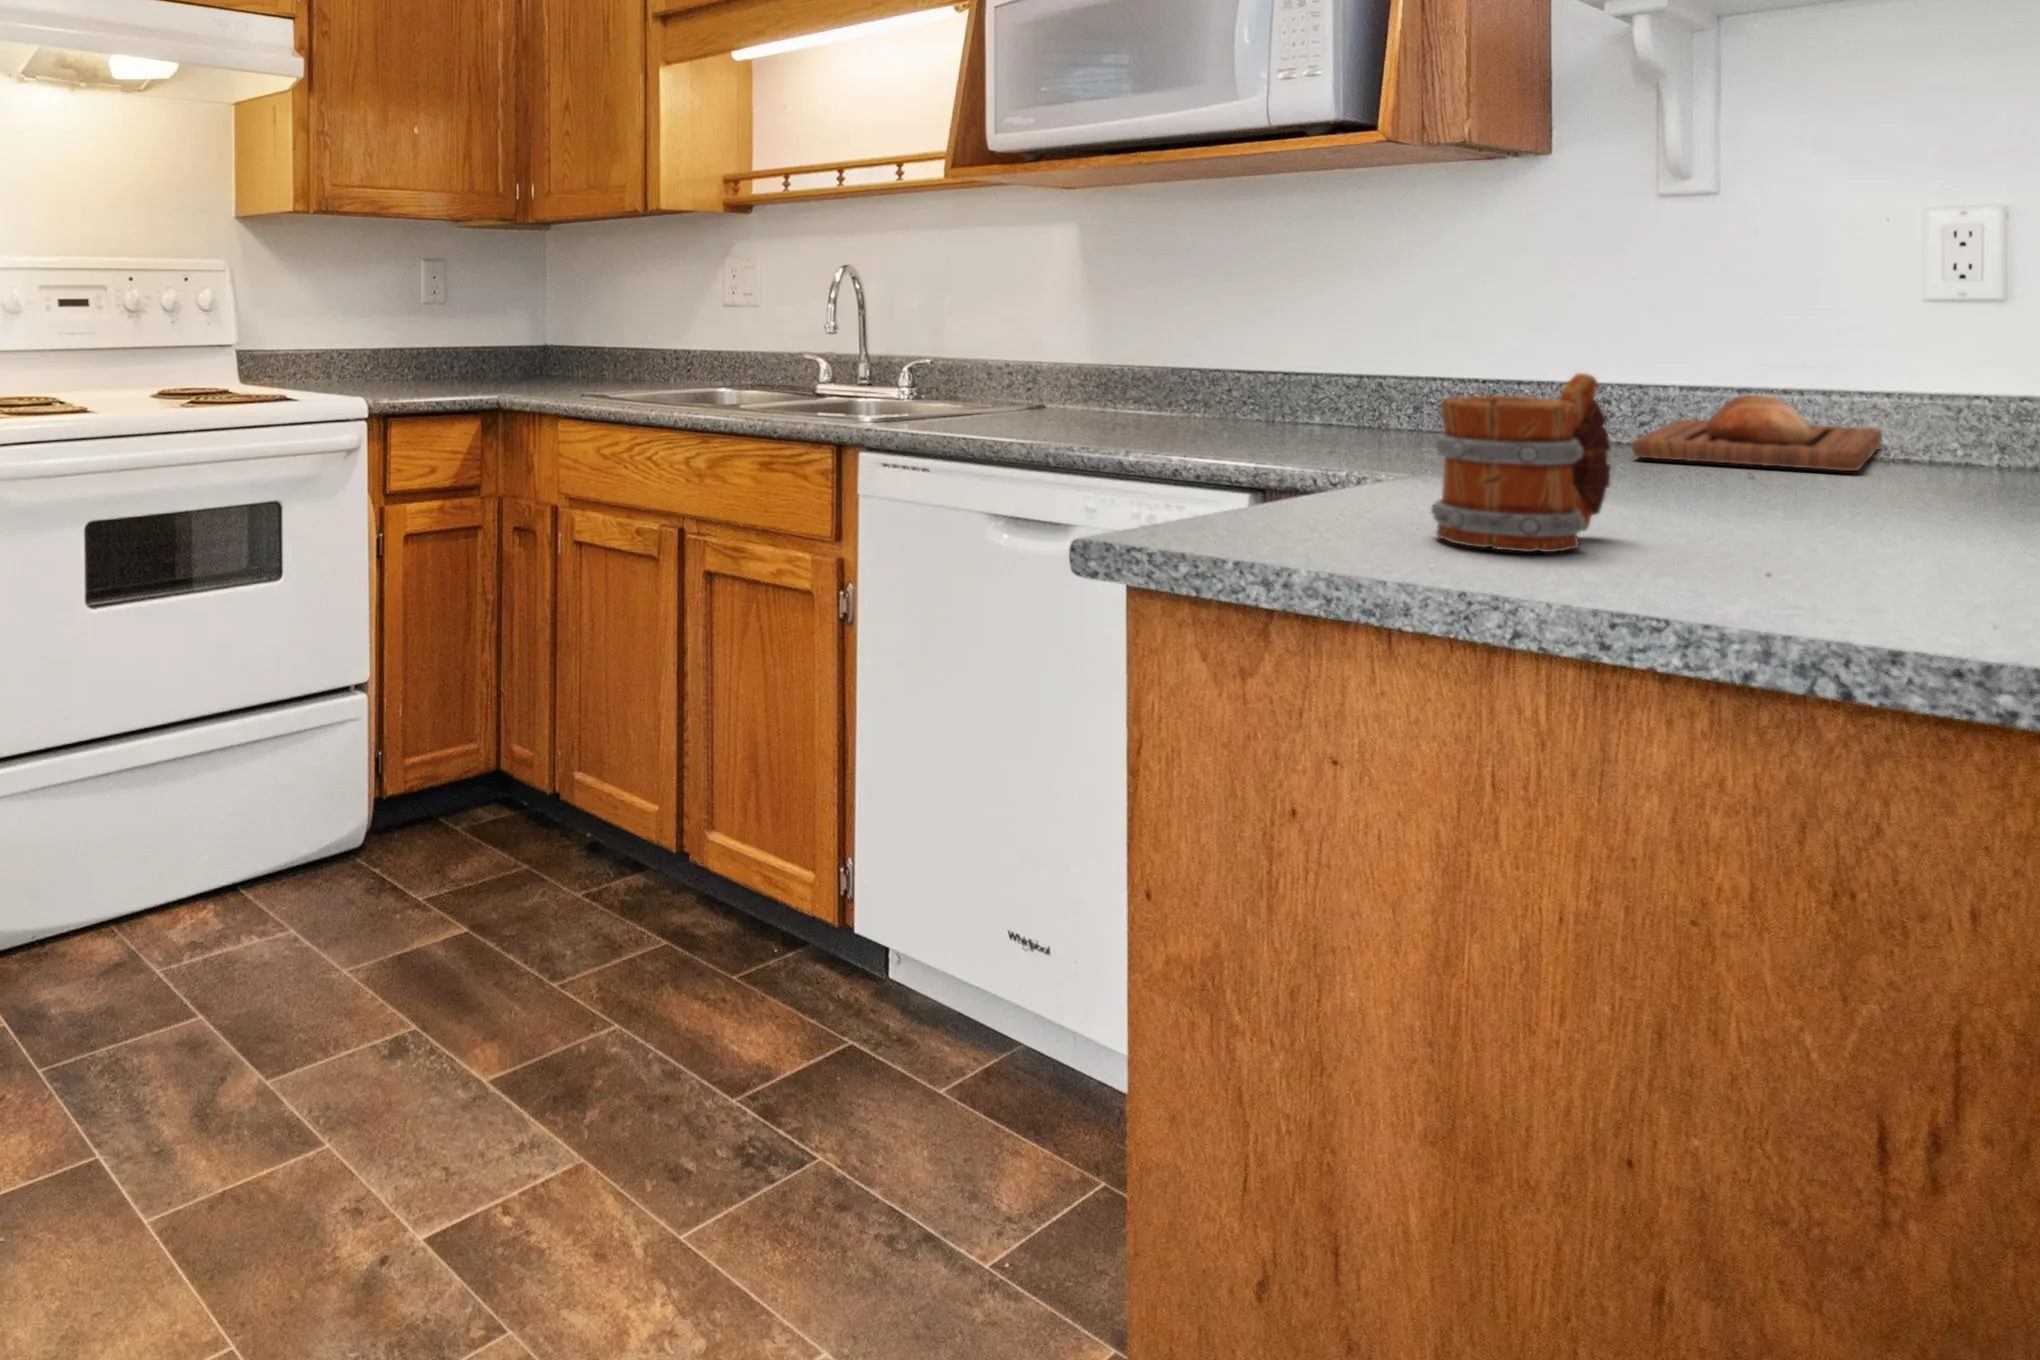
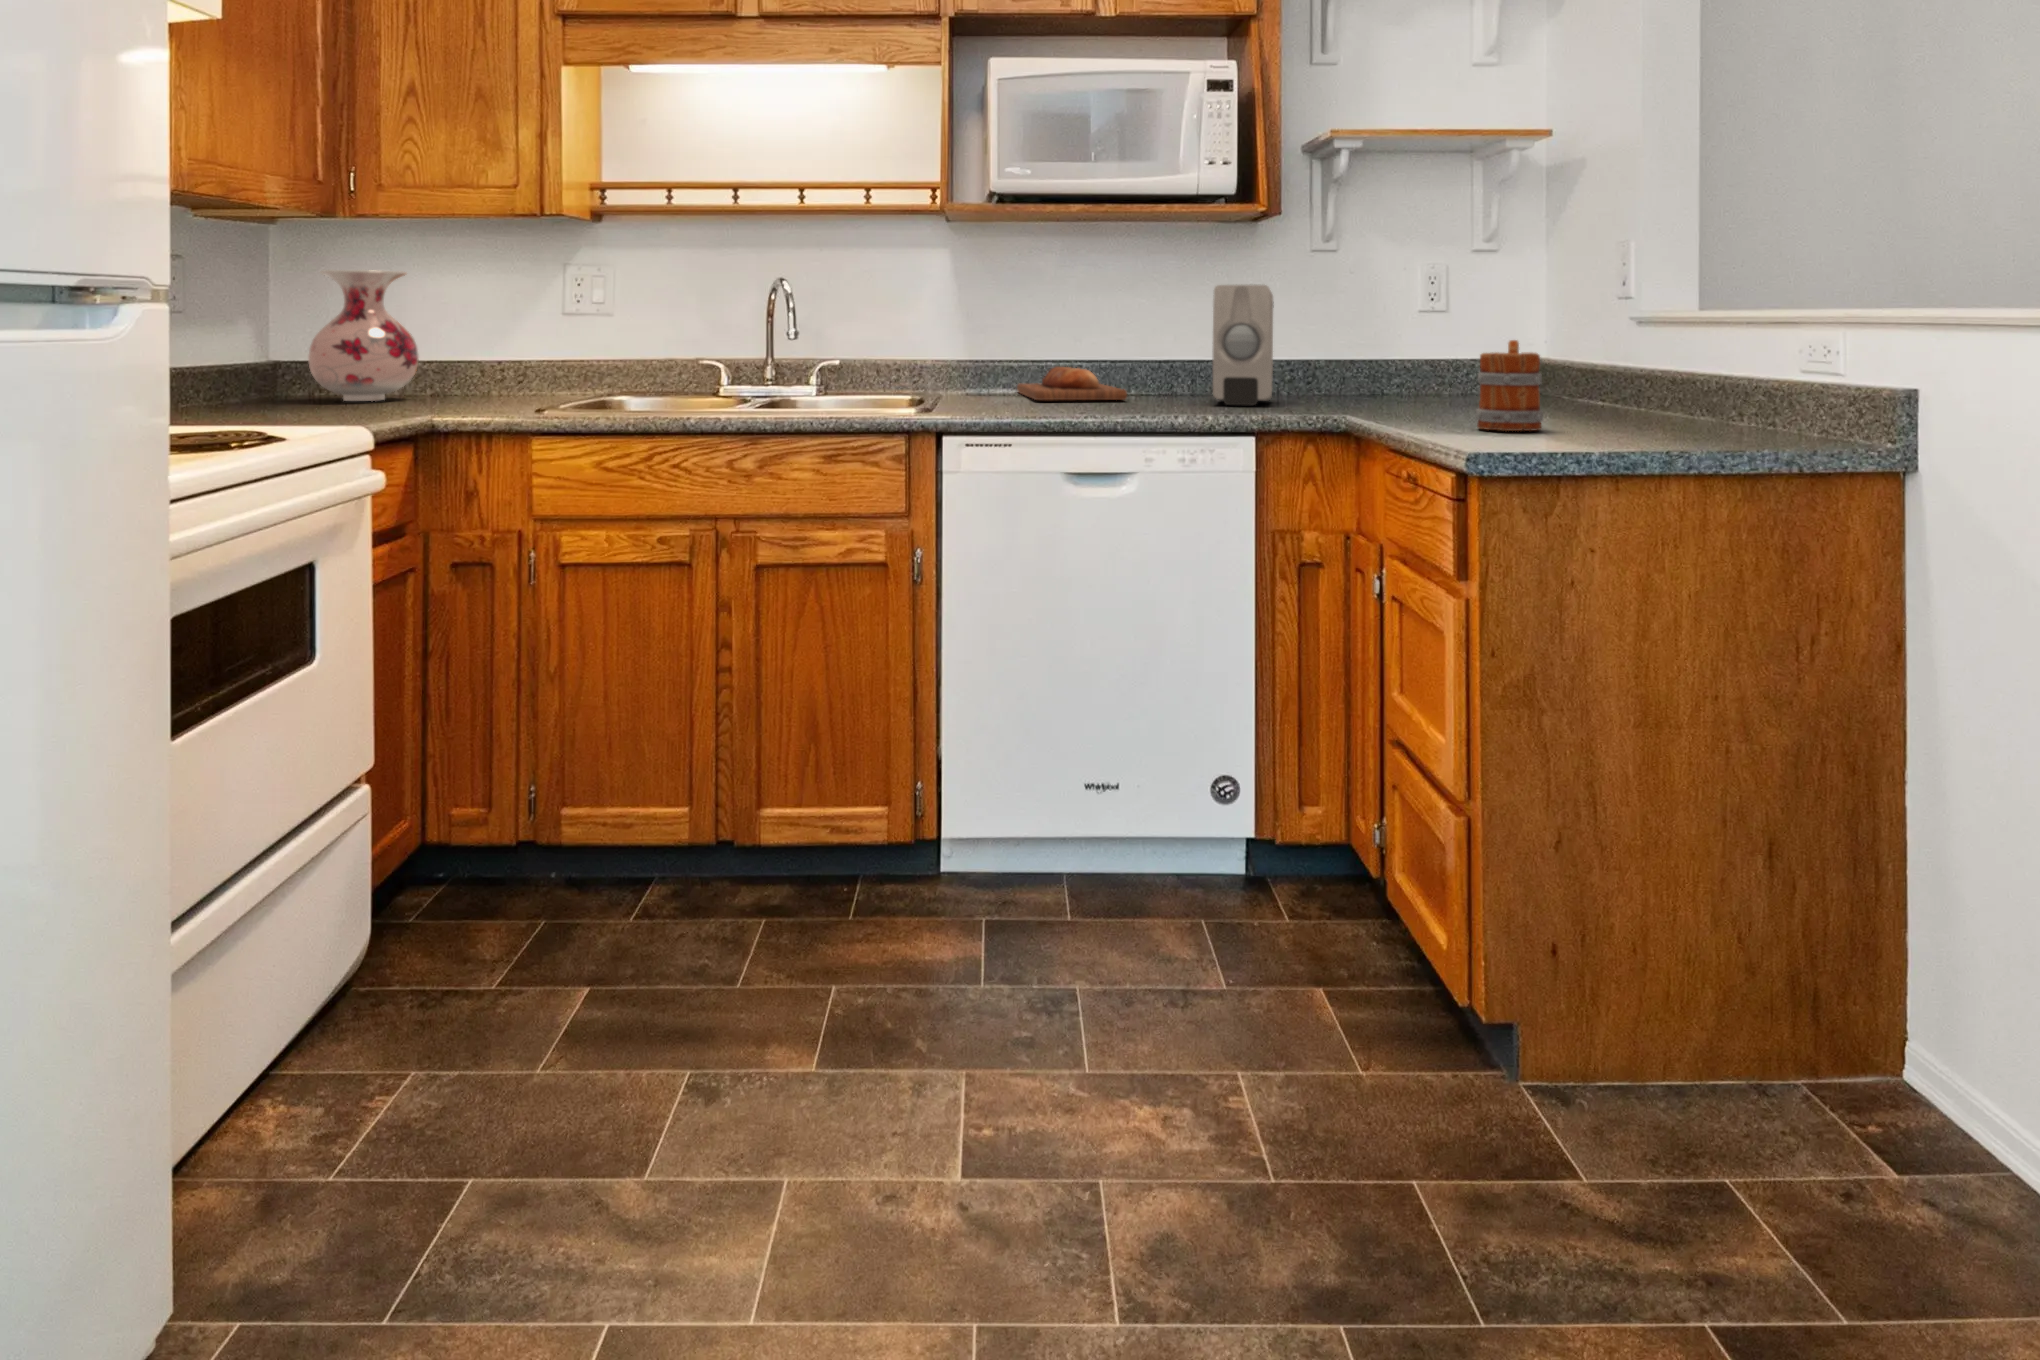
soap dispenser: none [1291,262,1462,452] -> present [1213,285,1274,405]
vase: none [523,267,610,380] -> present [308,270,419,401]
bread loaf: present [1632,395,1882,471] -> present [1017,367,1127,400]

